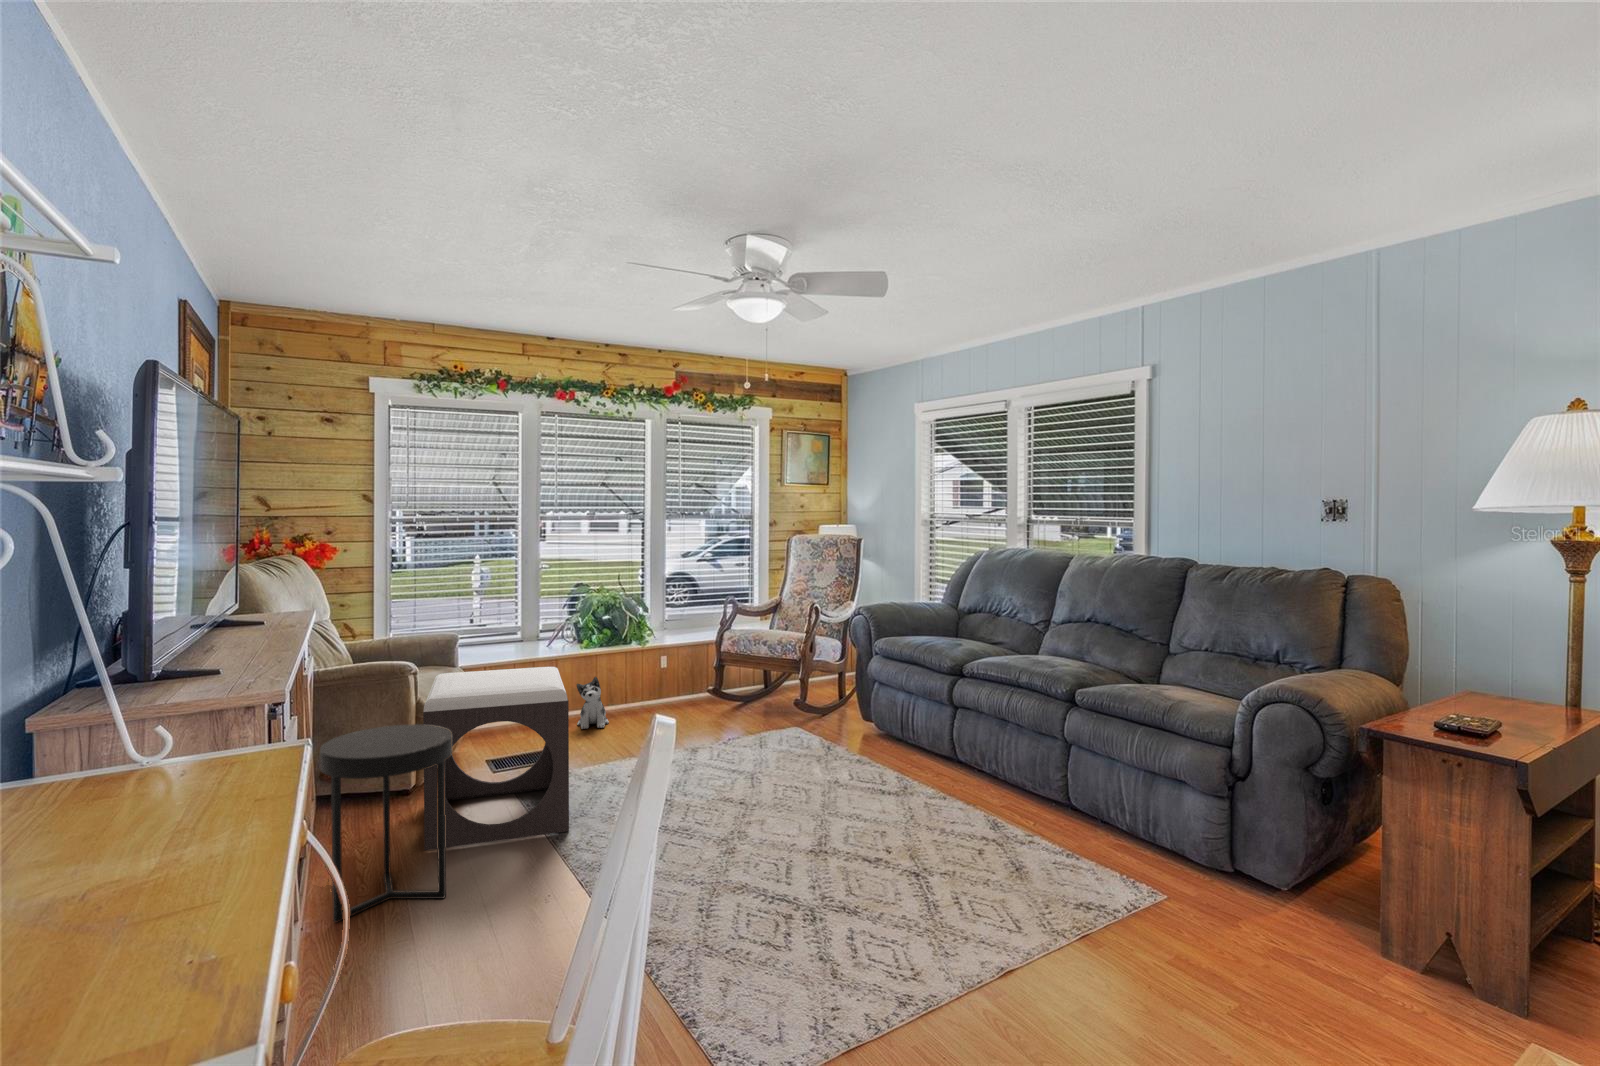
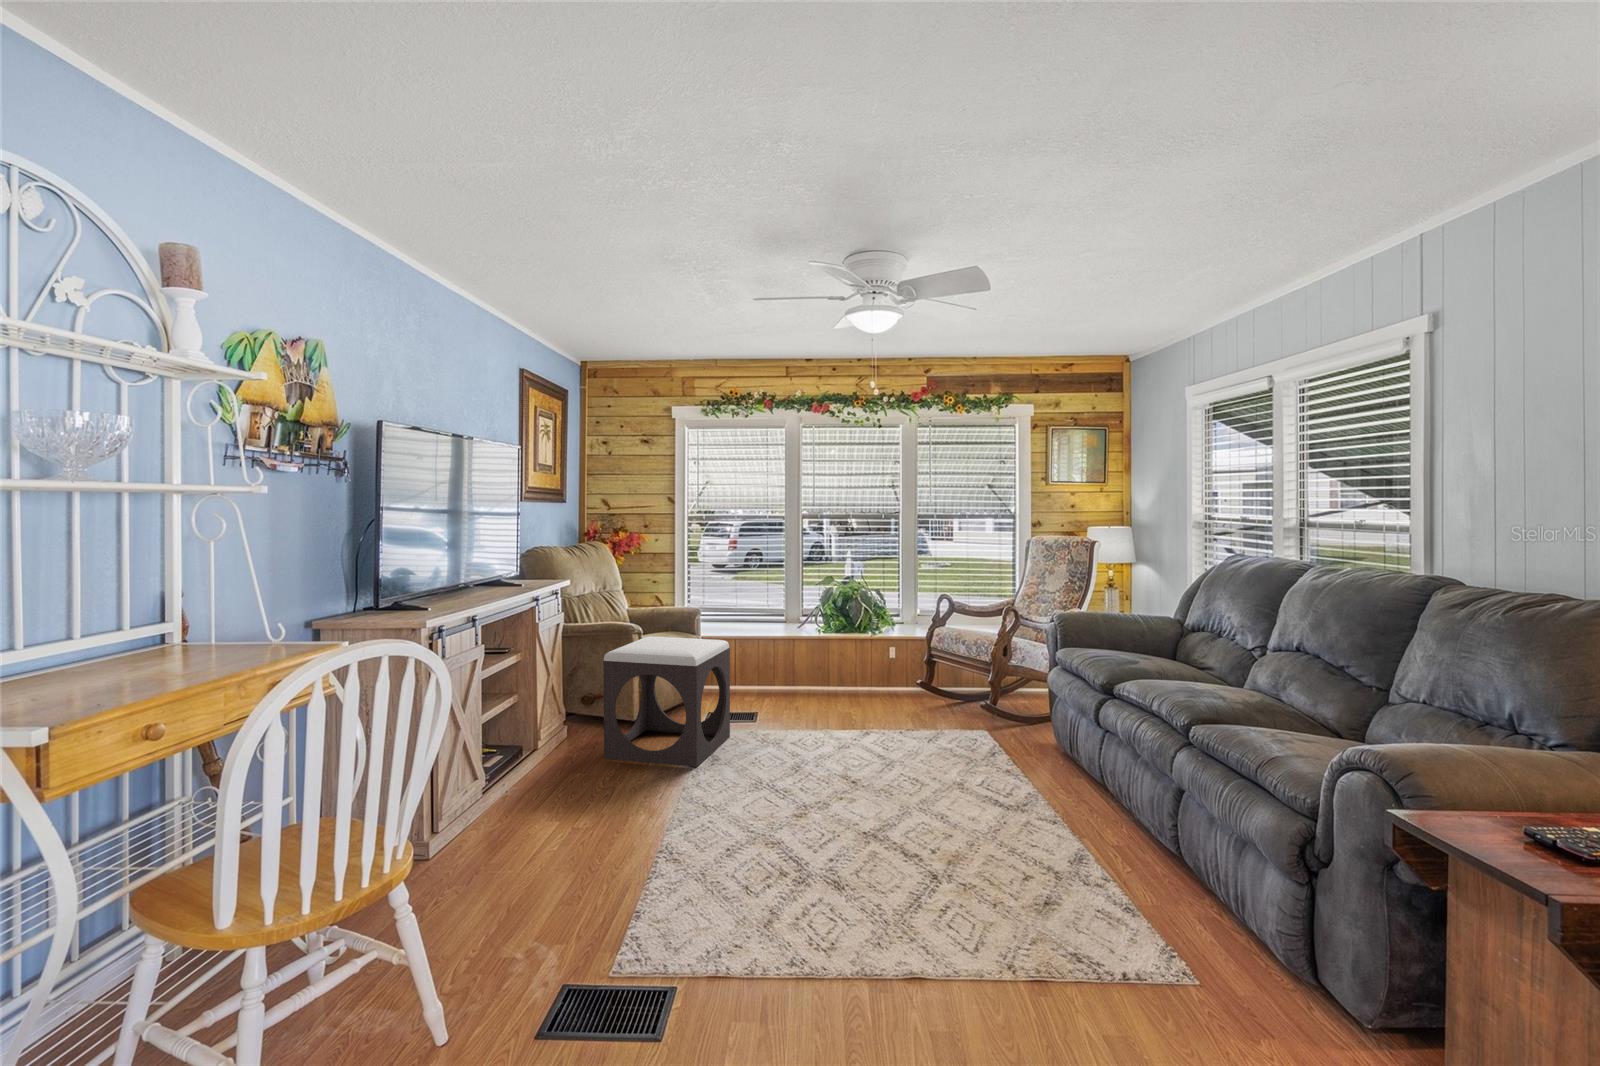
plush toy: present [577,677,609,729] -> none [797,655,825,700]
side table: present [320,724,452,922] -> none [515,666,598,789]

